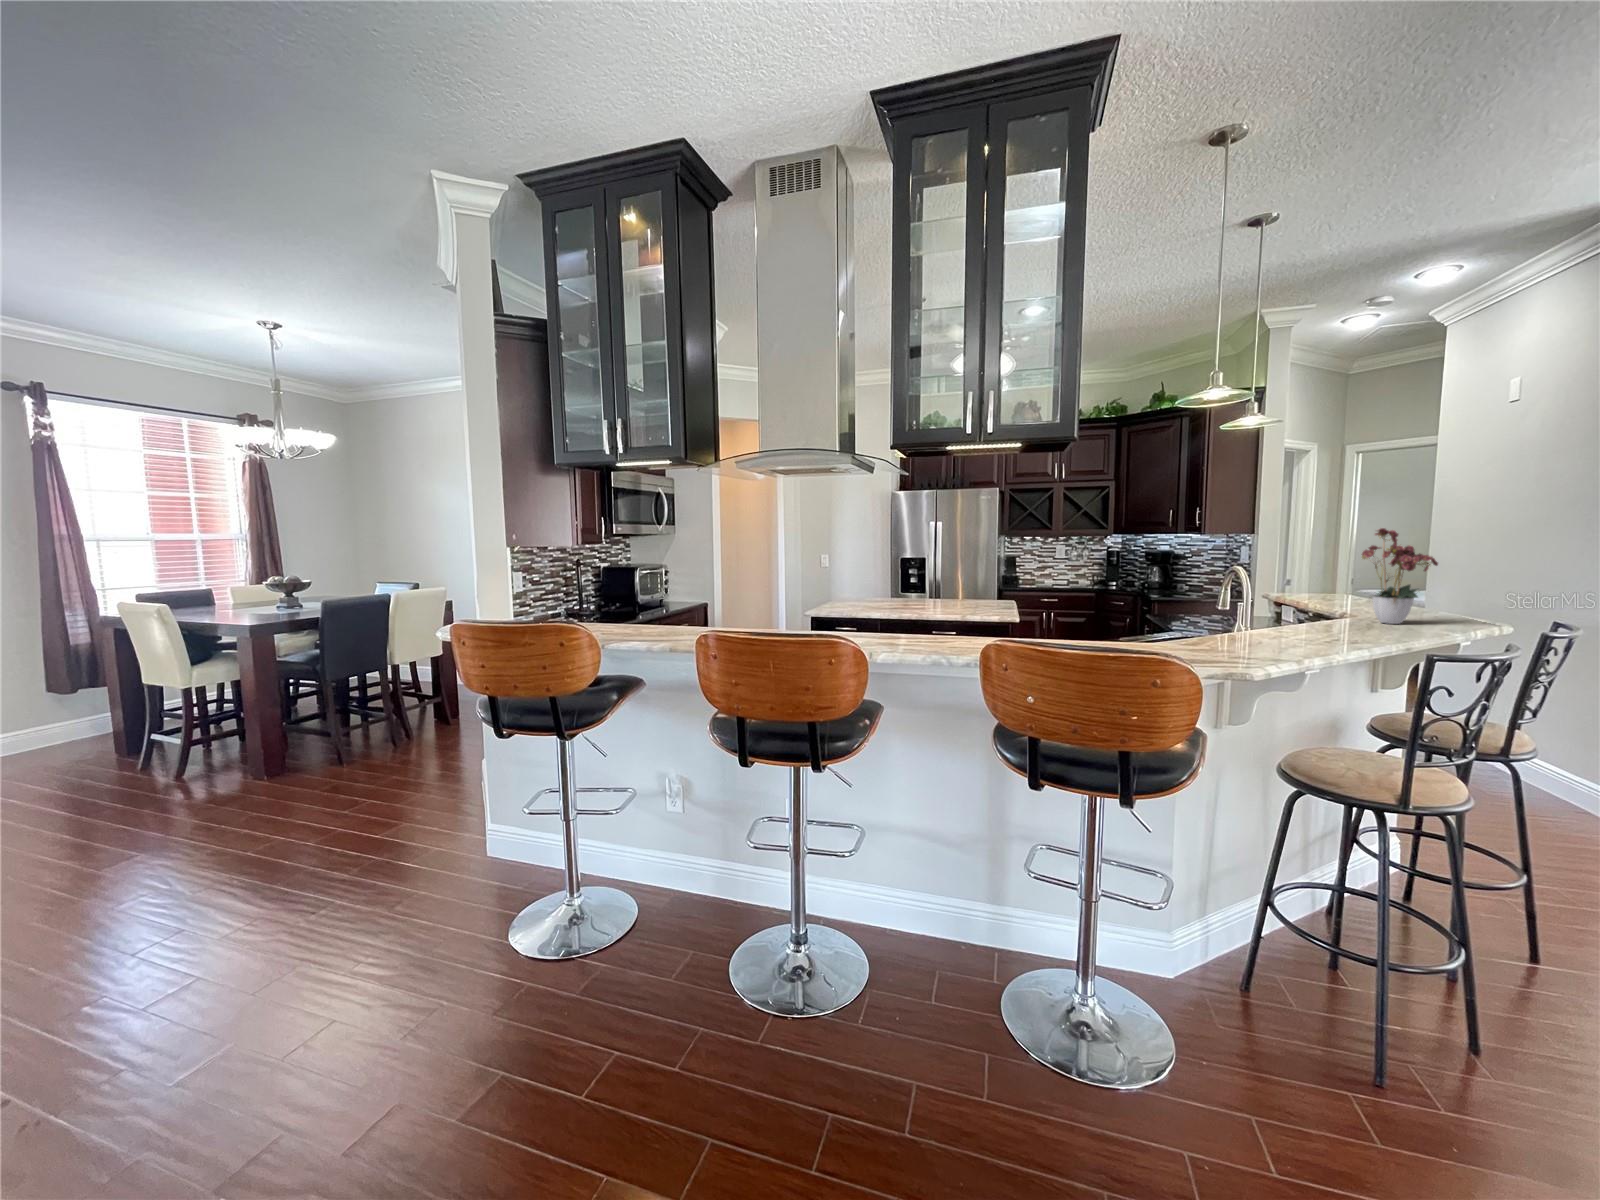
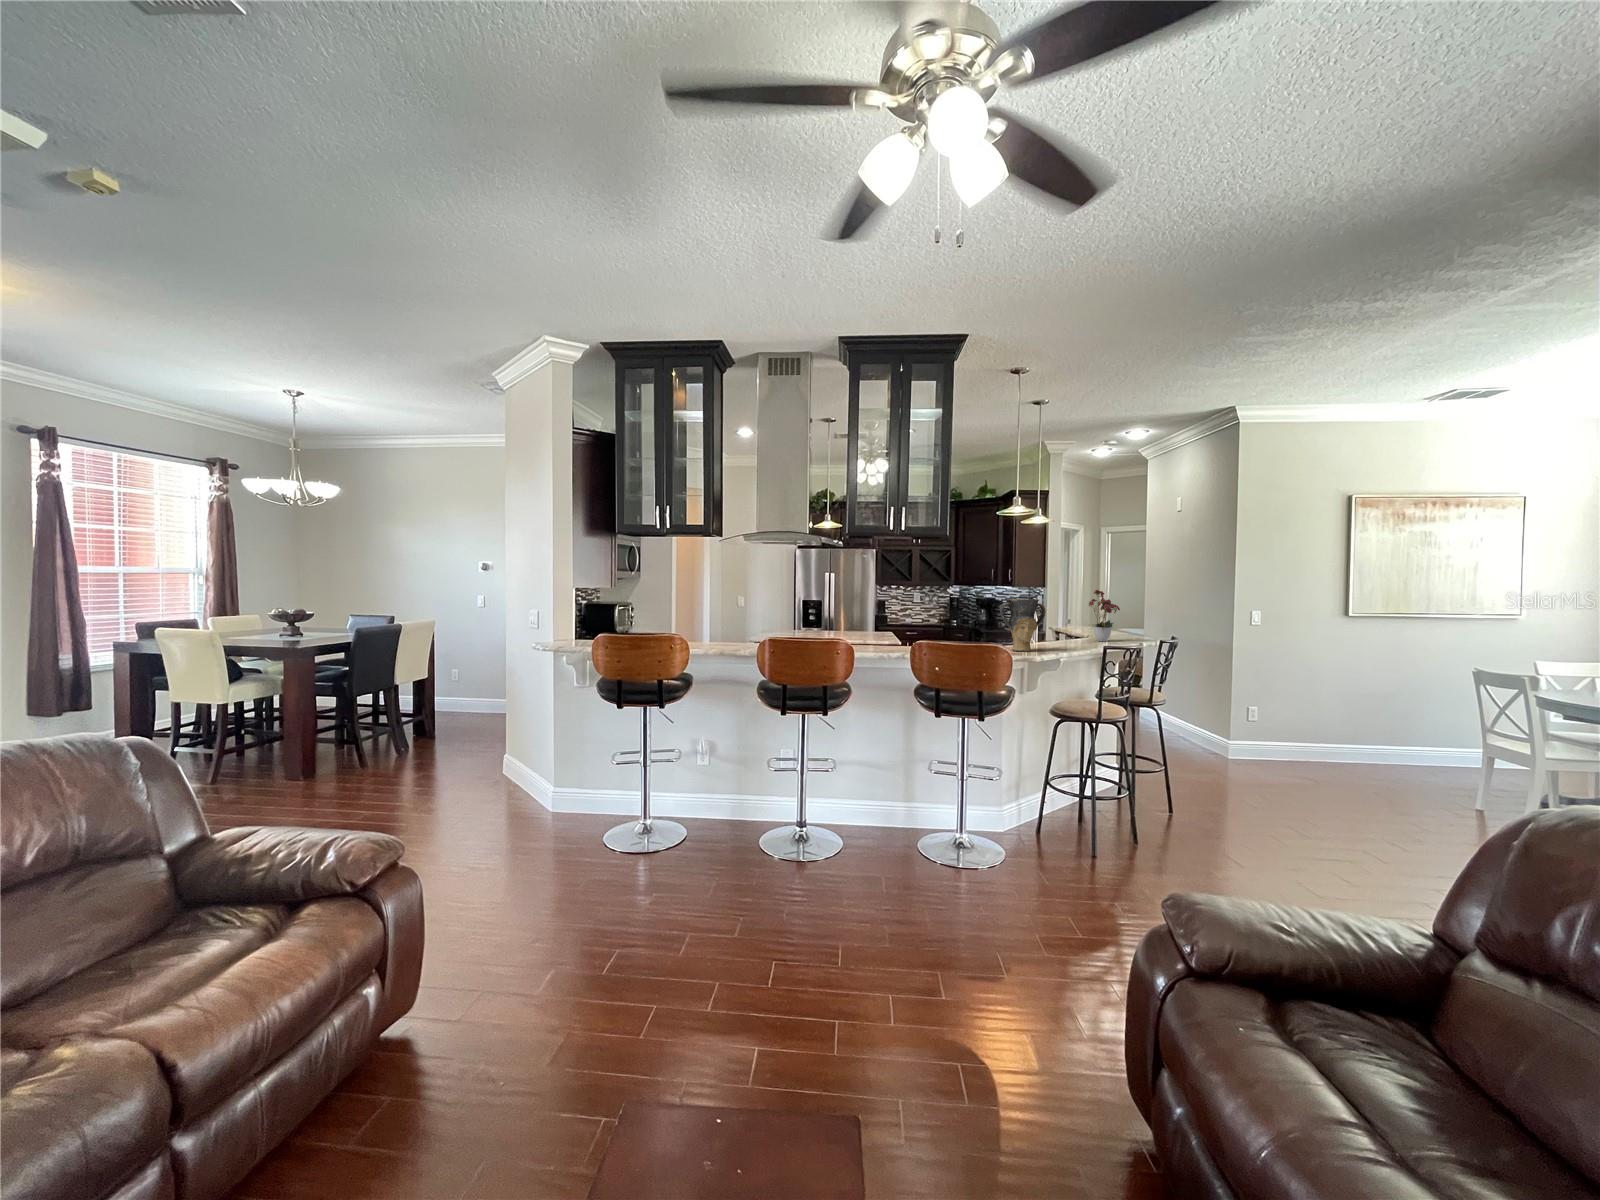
vase: none [1178,547,1279,648] -> present [1000,599,1046,651]

